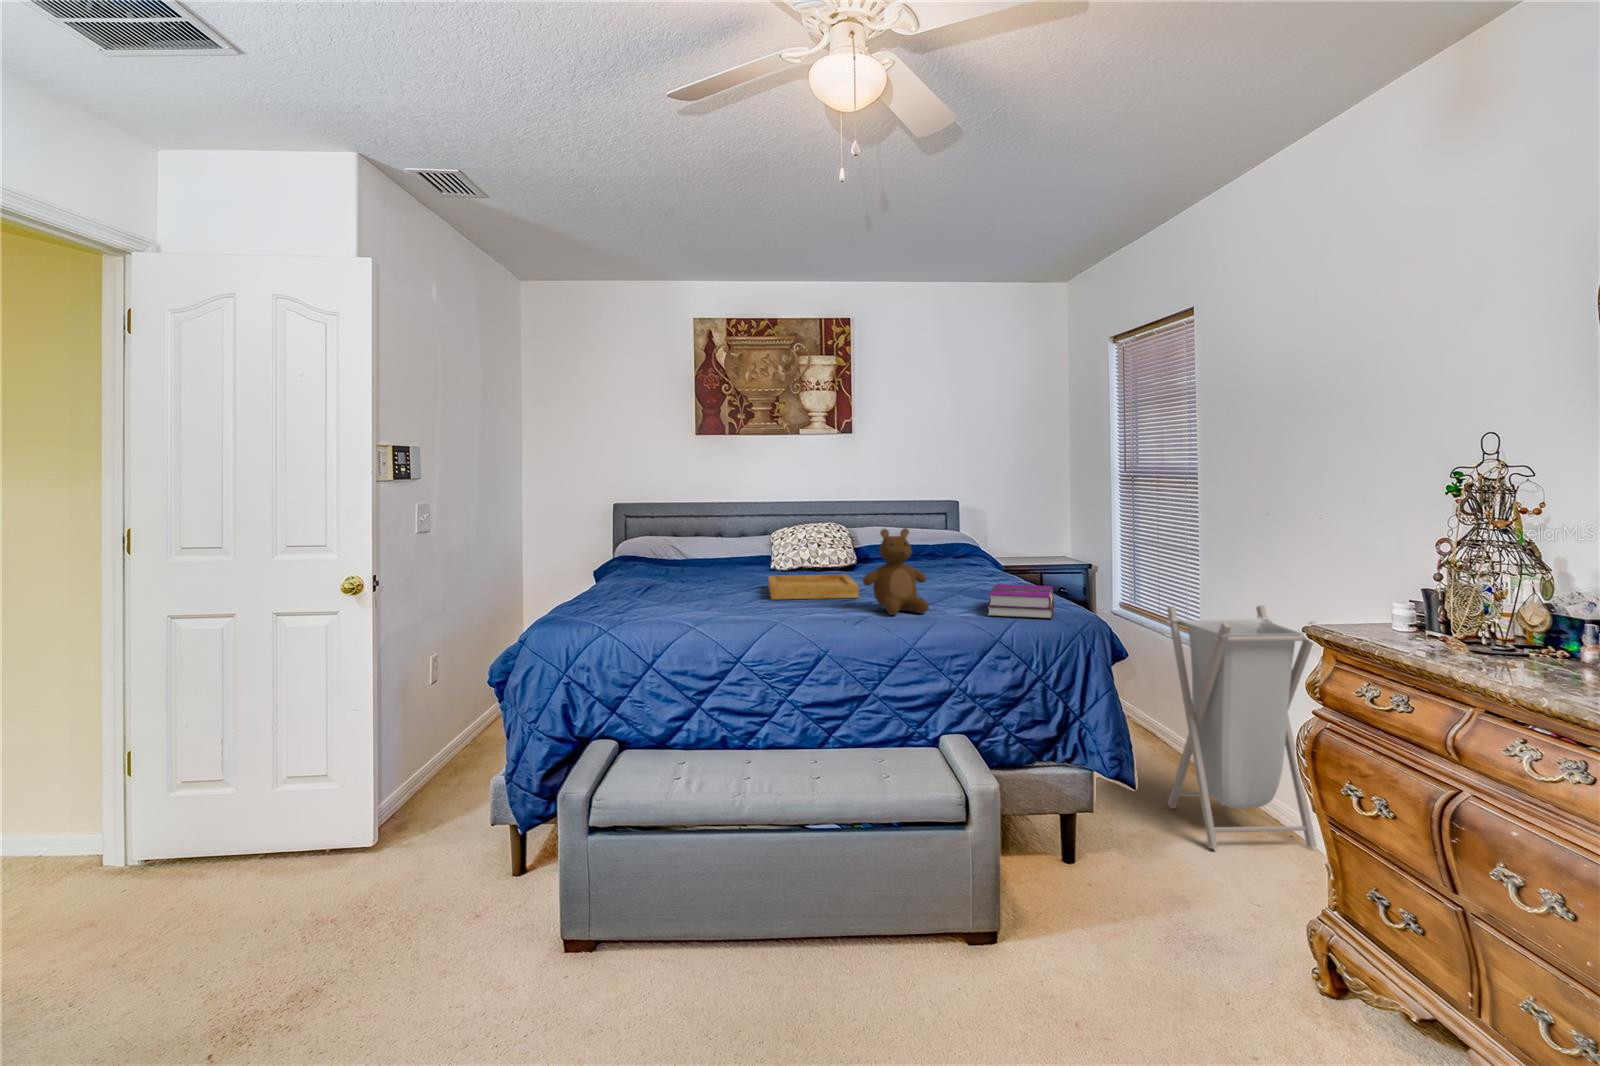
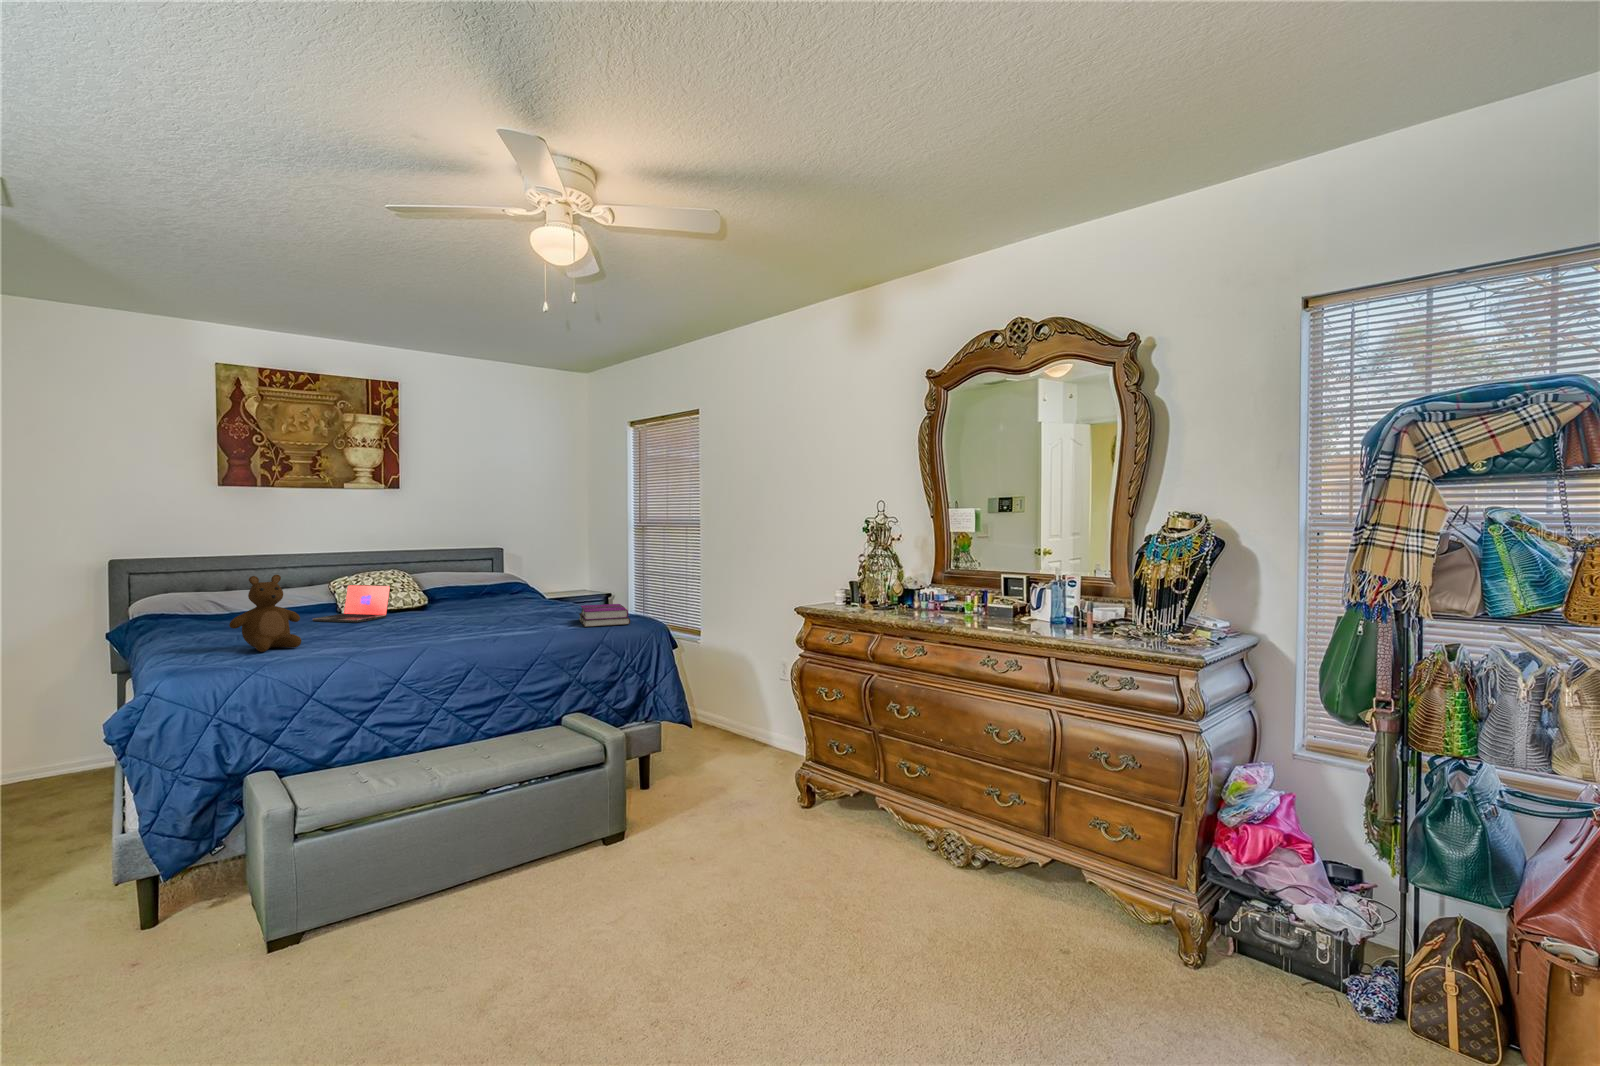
teddy bear: present [863,528,929,615] -> present [229,575,301,652]
laptop: none [736,539,805,581] -> present [313,585,390,622]
tray: present [768,574,859,599] -> none [367,610,468,634]
laundry hamper: present [1166,605,1317,849] -> none [687,607,775,761]

